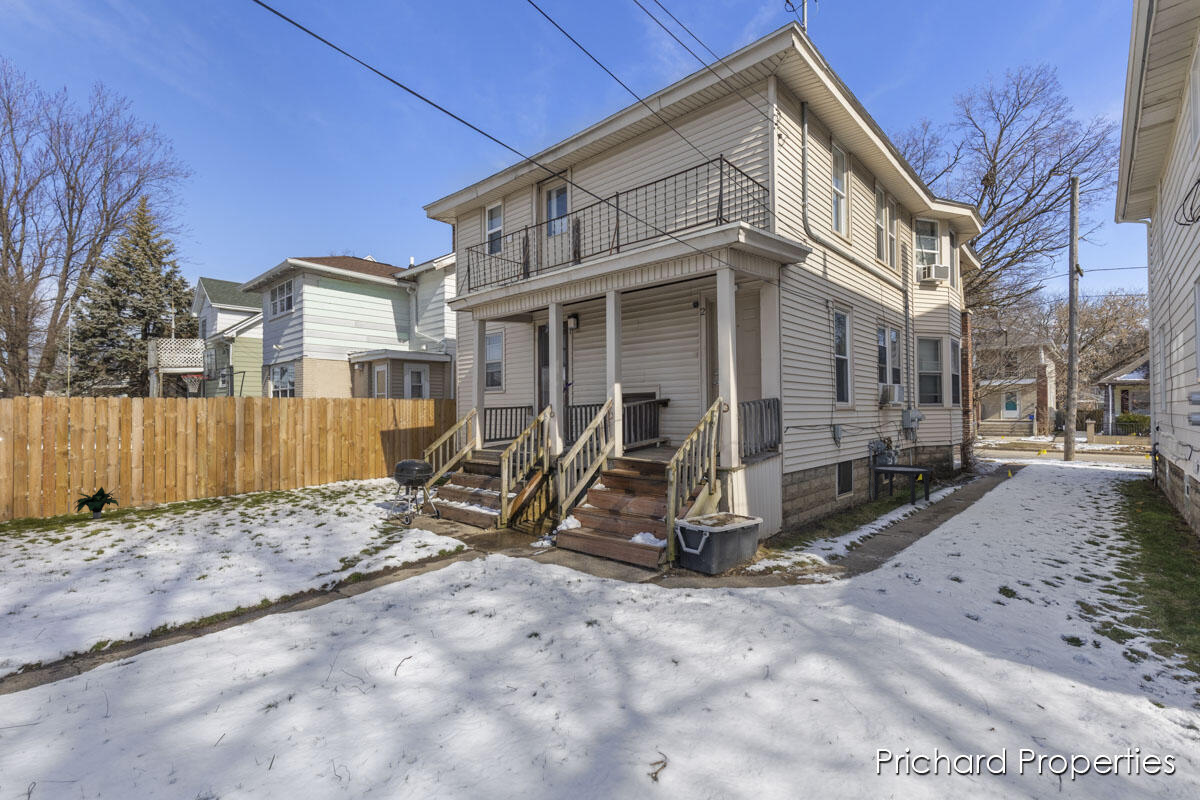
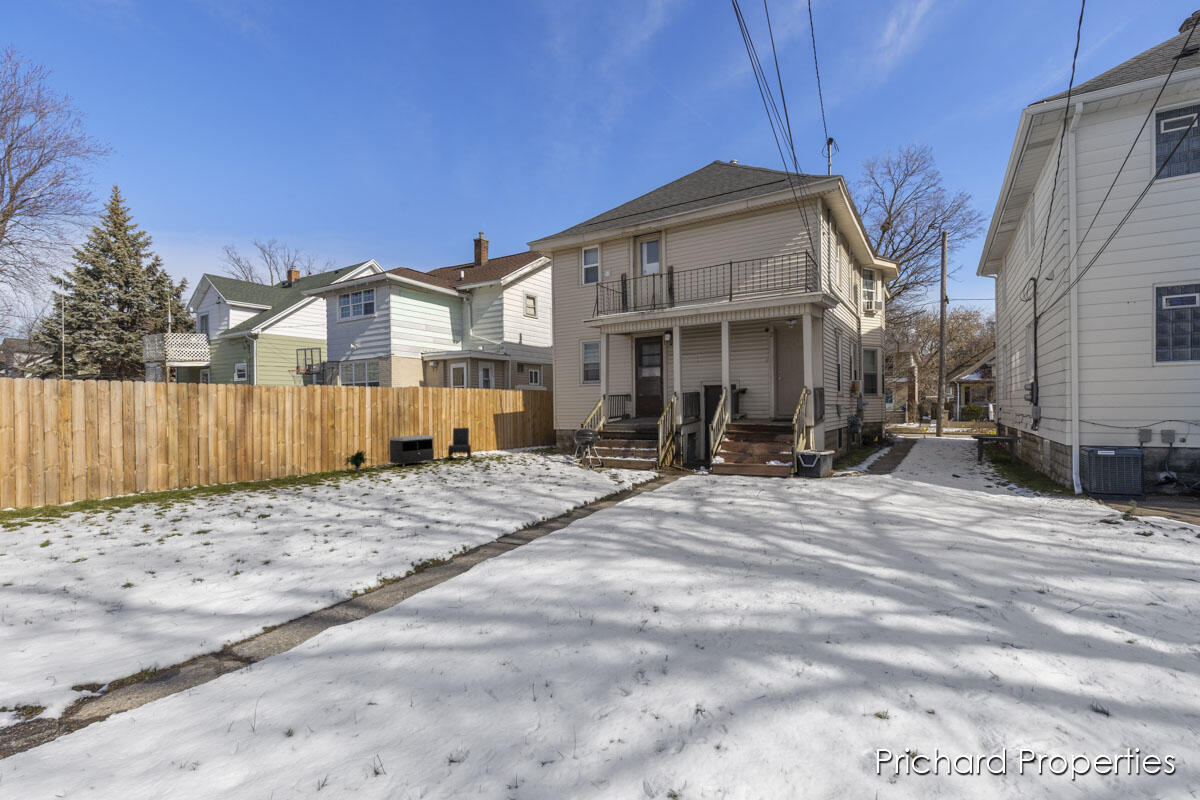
lounge chair: none [272,453,318,497] -> present [448,428,471,460]
storage bench: none [175,464,240,509] -> present [390,435,434,466]
round table: present [869,464,934,505] -> present [971,435,1023,463]

